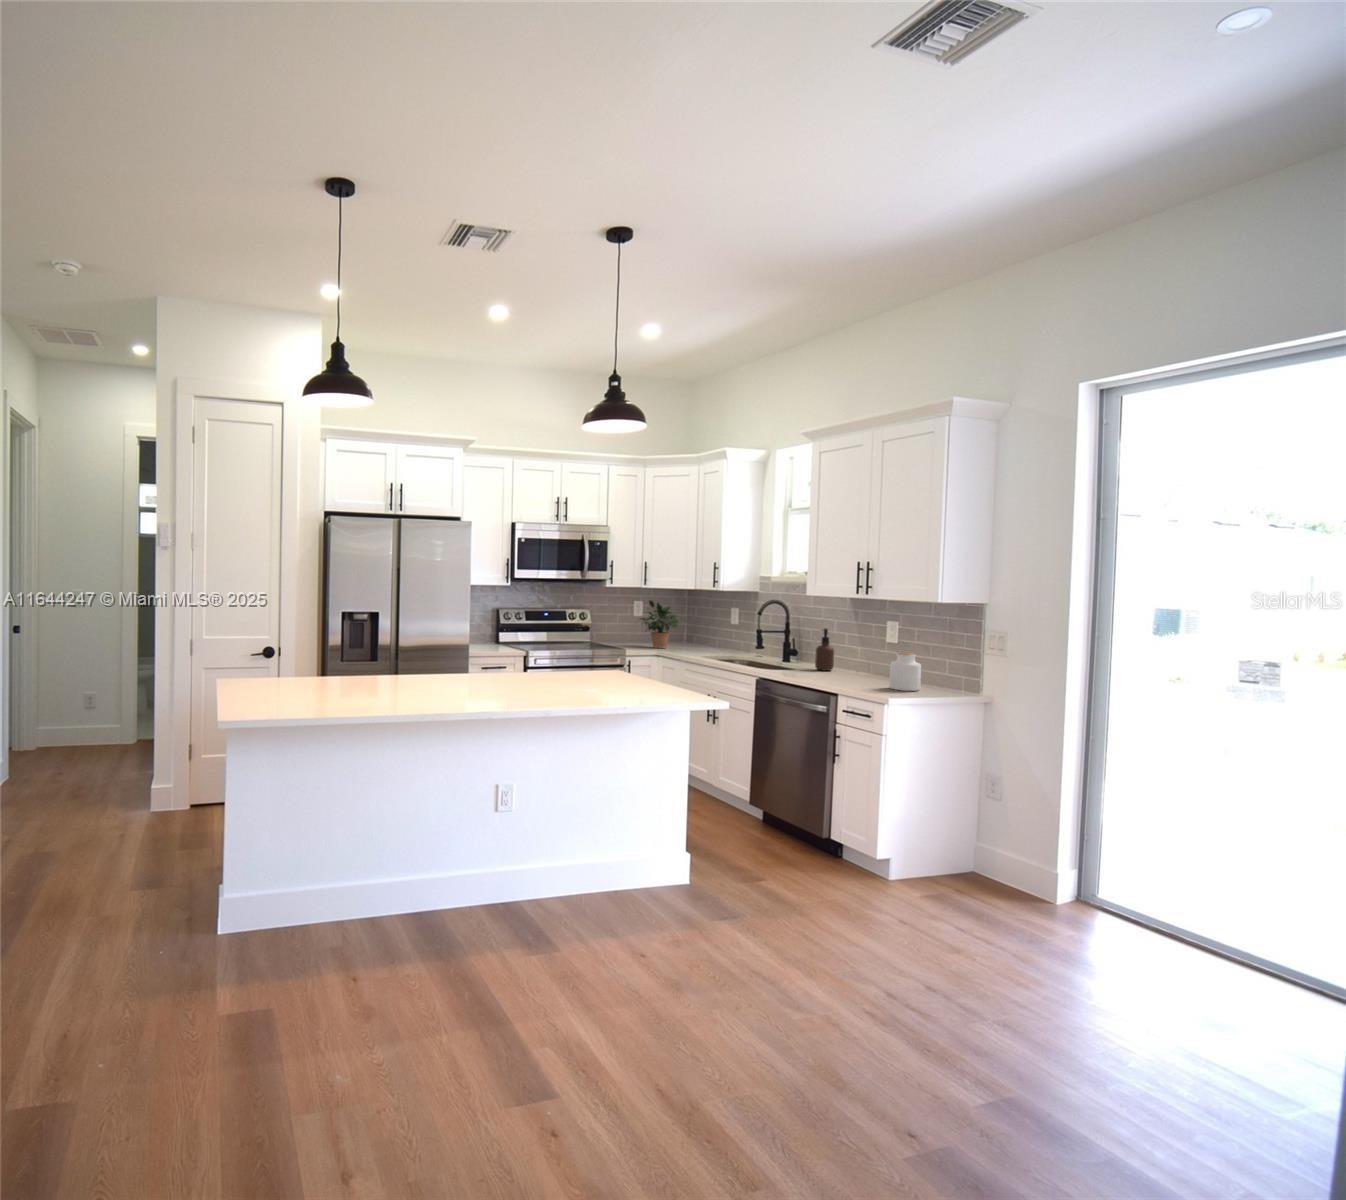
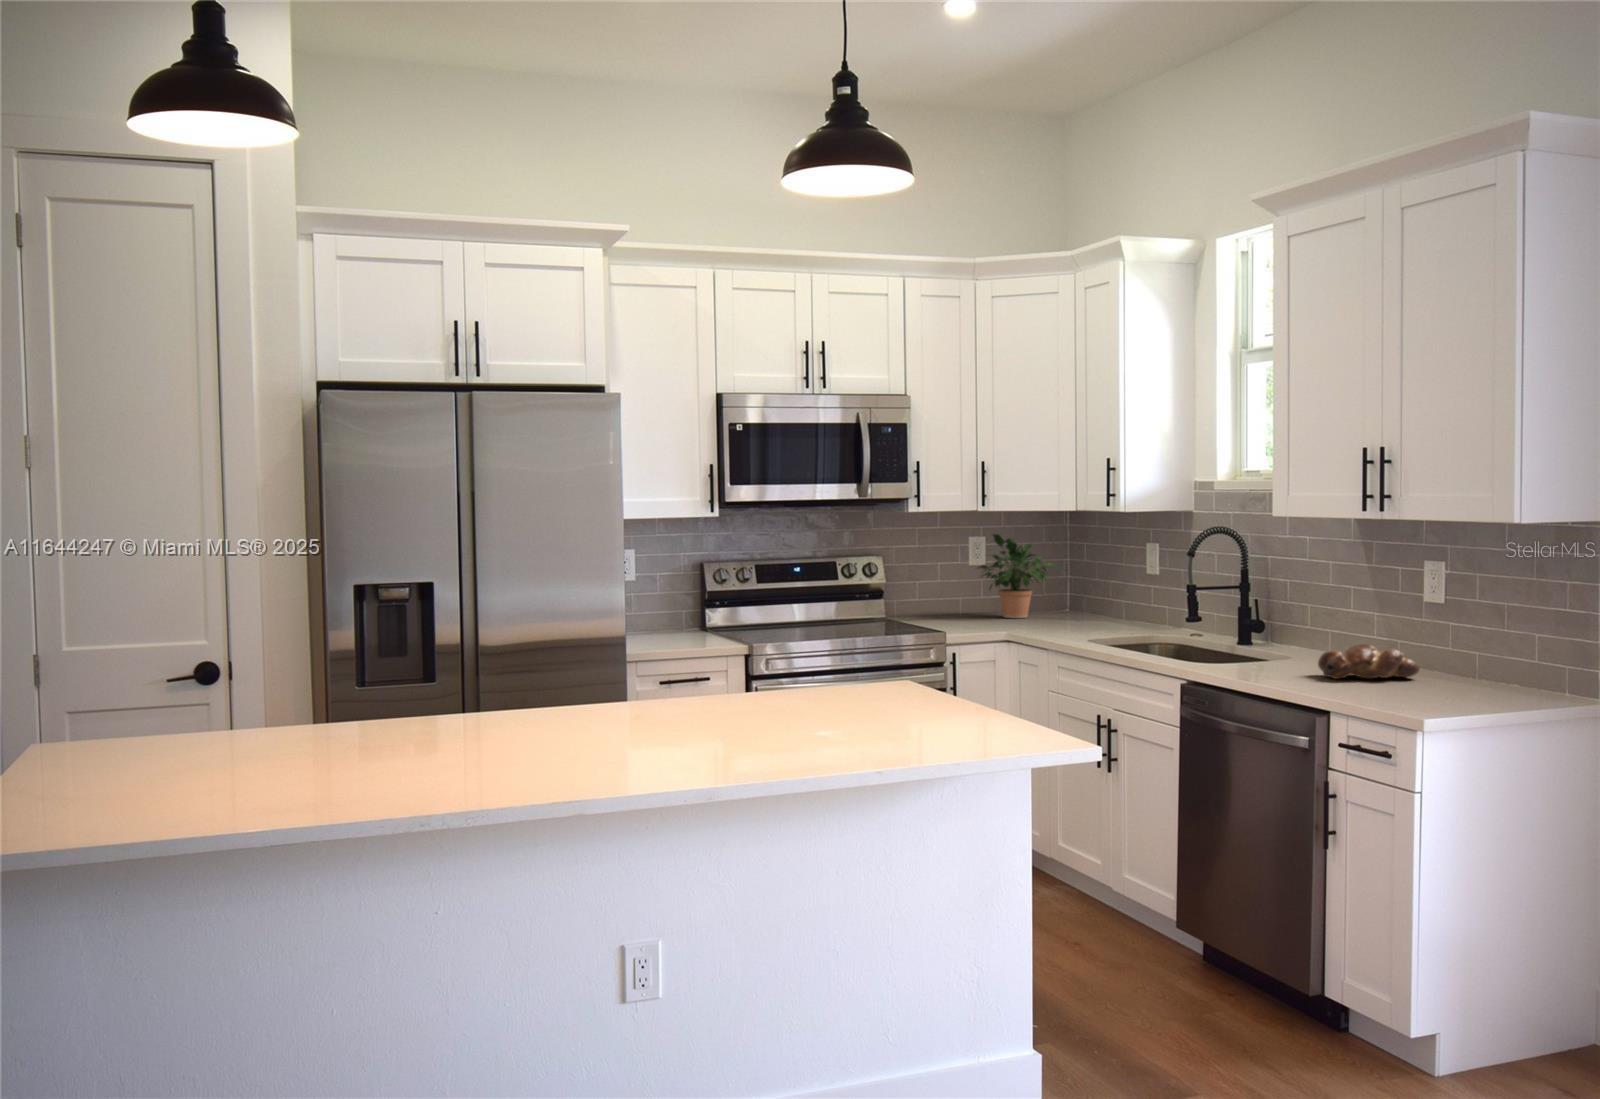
soap dispenser: present [815,628,834,671] -> none [1295,578,1332,660]
jar: present [889,653,921,691] -> none [1439,626,1508,705]
bread loaf: none [830,662,878,679] -> present [1318,644,1420,679]

